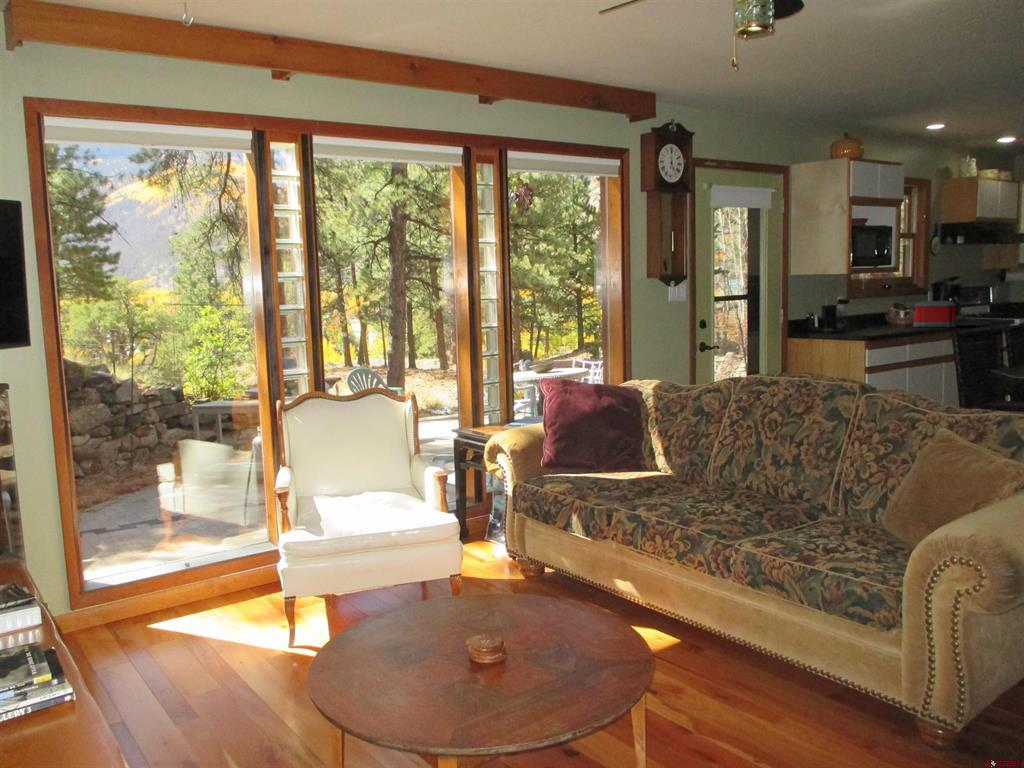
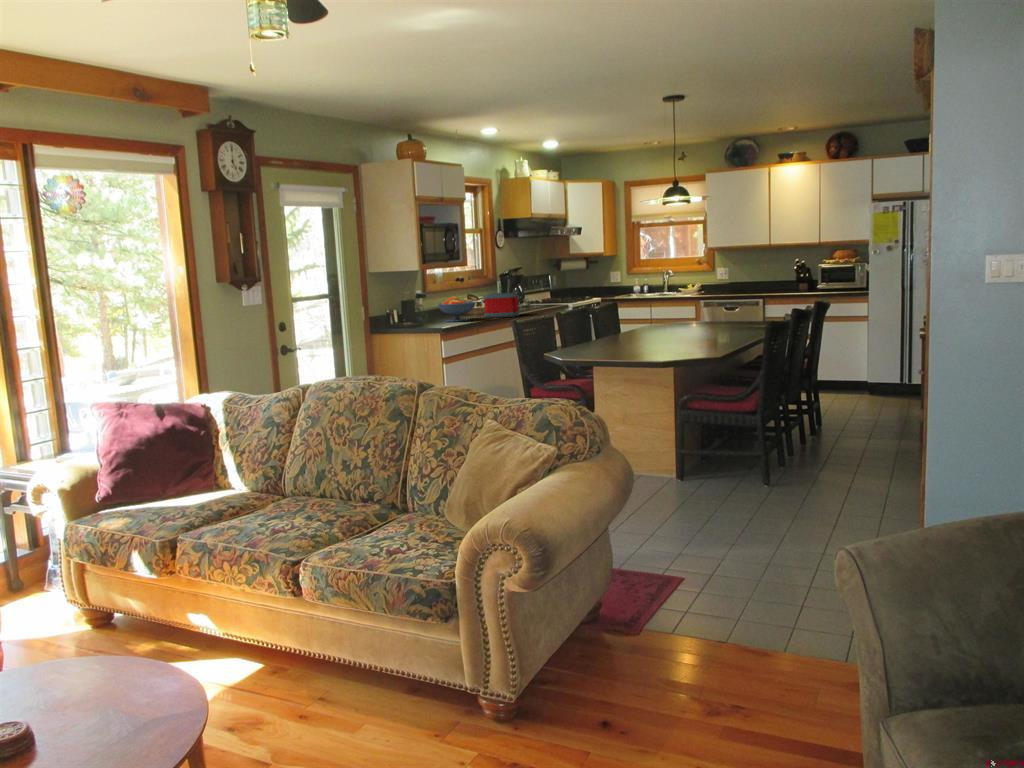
fruit bowl: none [861,302,906,329] -> present [438,296,476,322]

